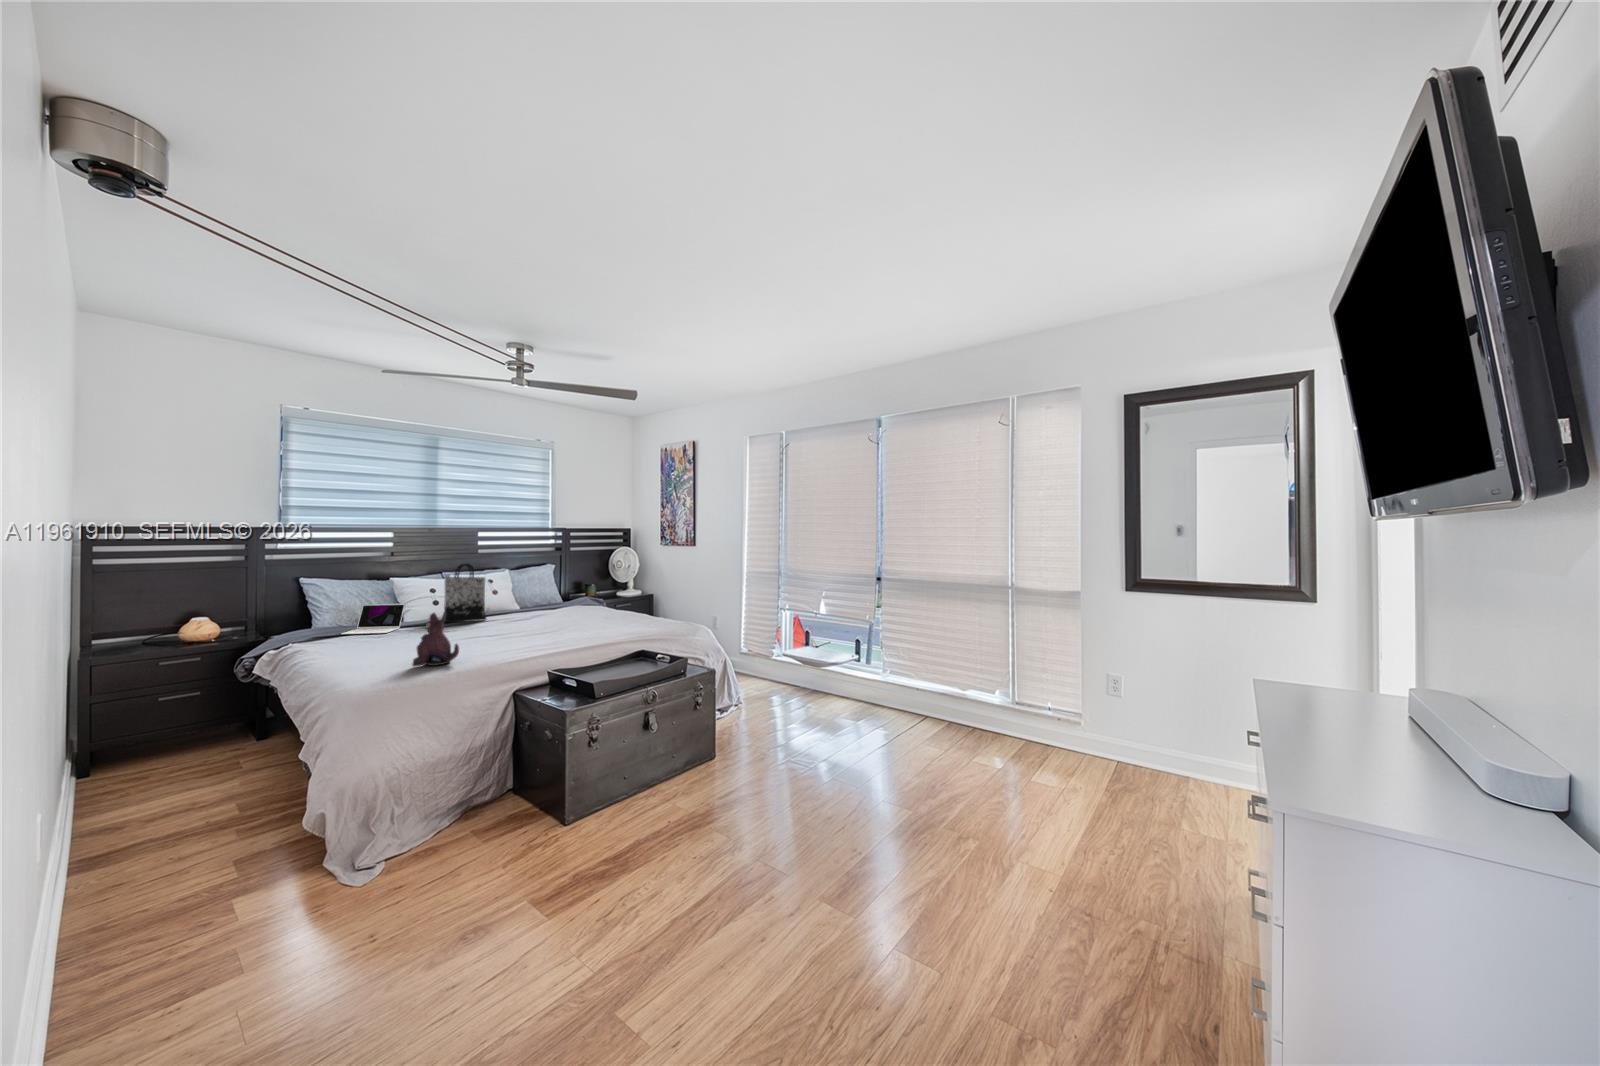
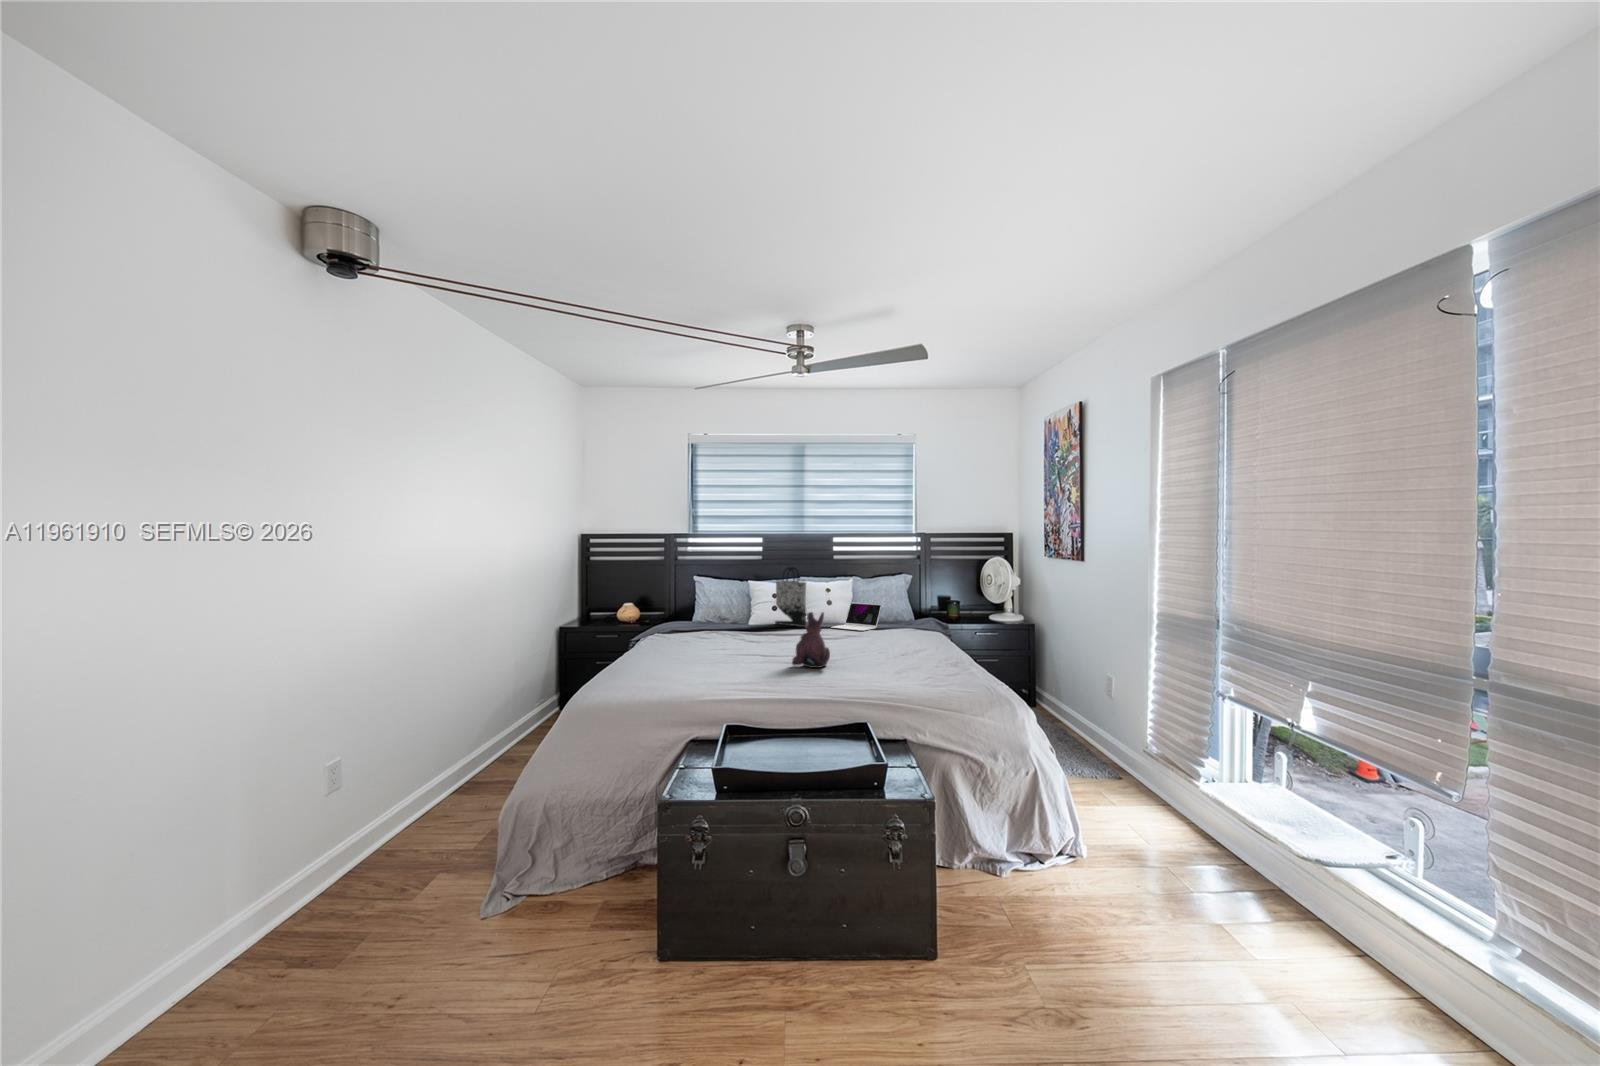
laptop: present [341,603,405,634] -> present [832,602,882,631]
plush toy: present [412,612,459,666] -> present [792,612,830,668]

